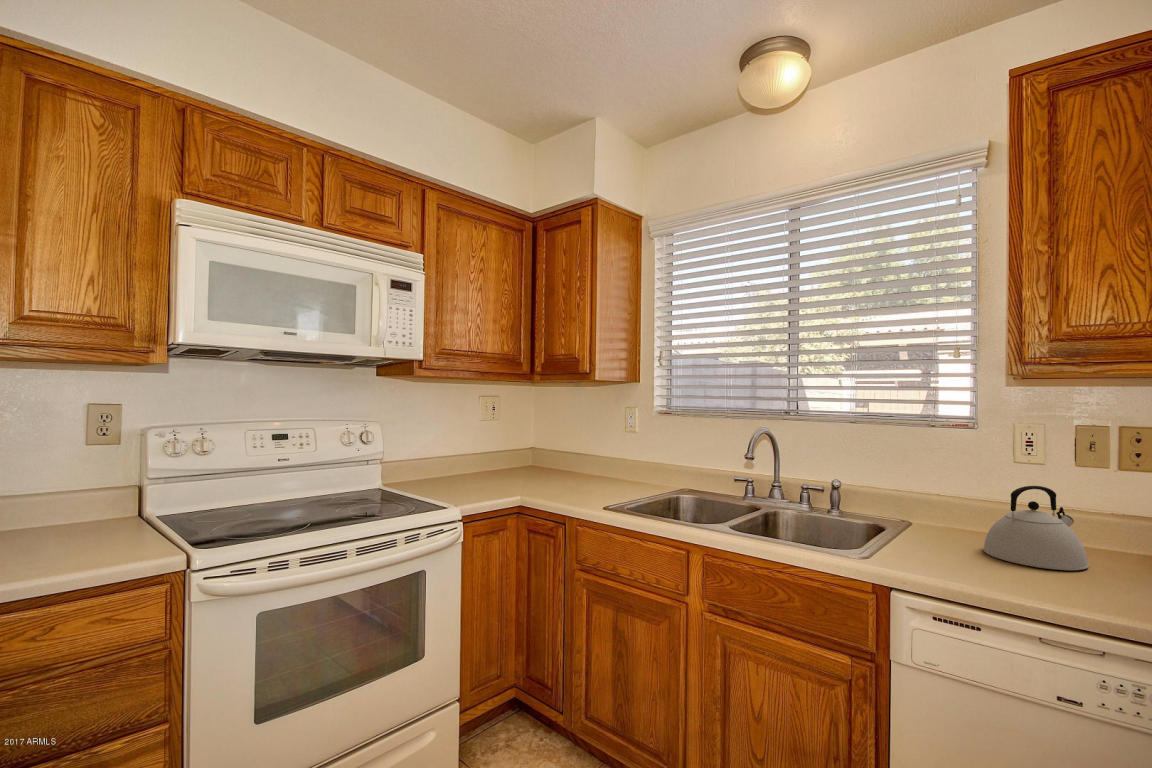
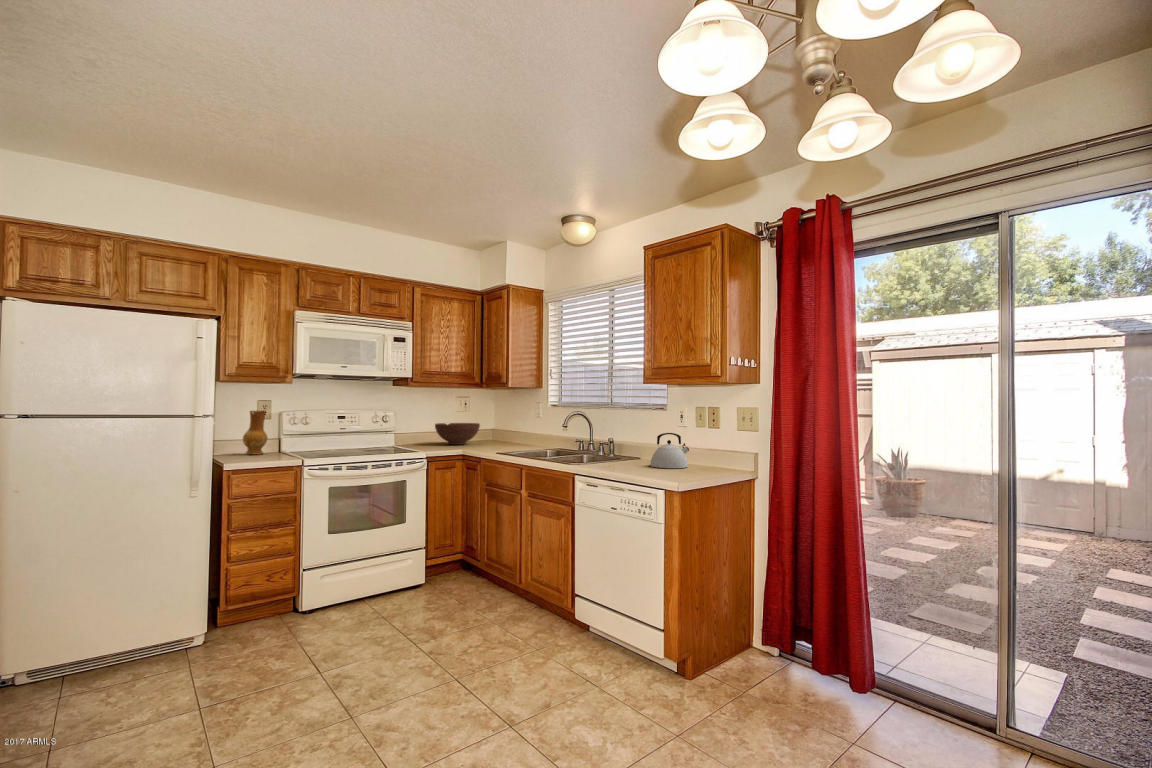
ceramic jug: none [45,425,111,527] -> present [243,411,268,455]
fruit bowl: none [450,439,527,479] -> present [435,423,480,445]

